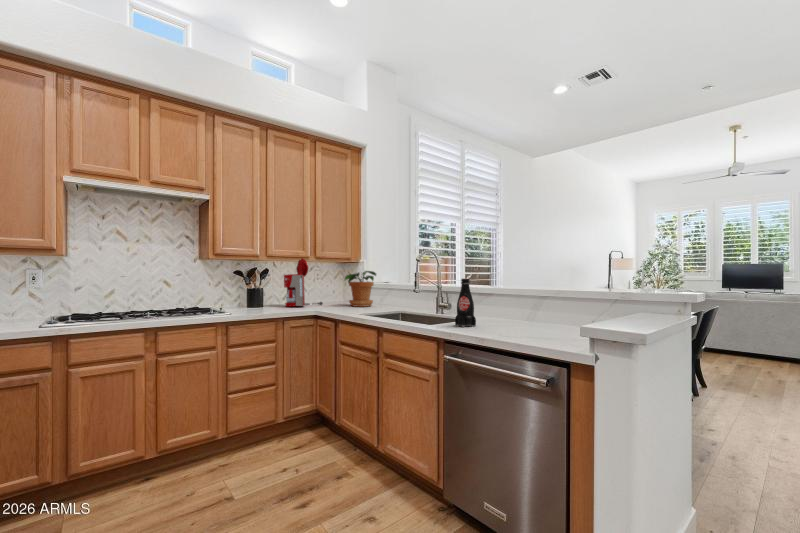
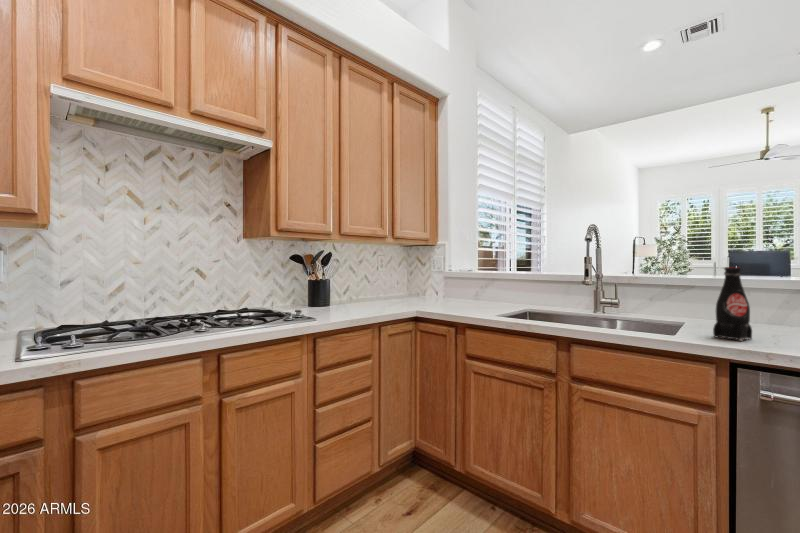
coffee maker: present [284,258,323,306] -> none [359,239,402,305]
potted plant: present [345,271,376,307] -> none [434,257,472,304]

